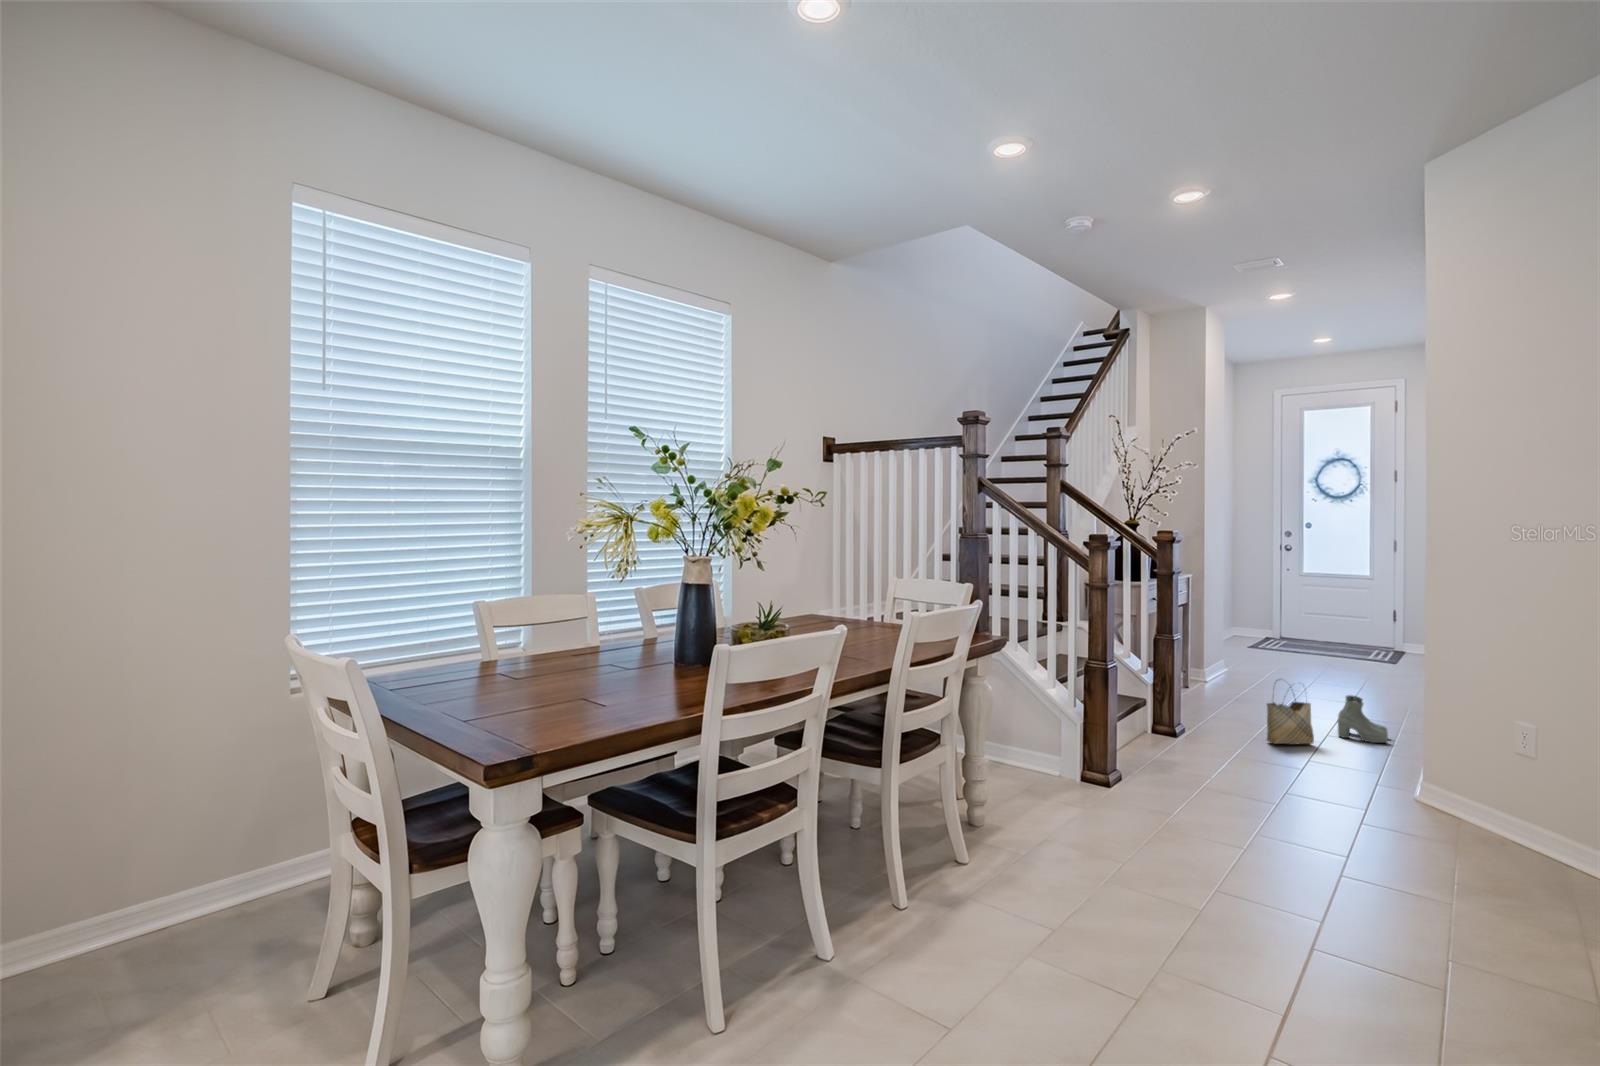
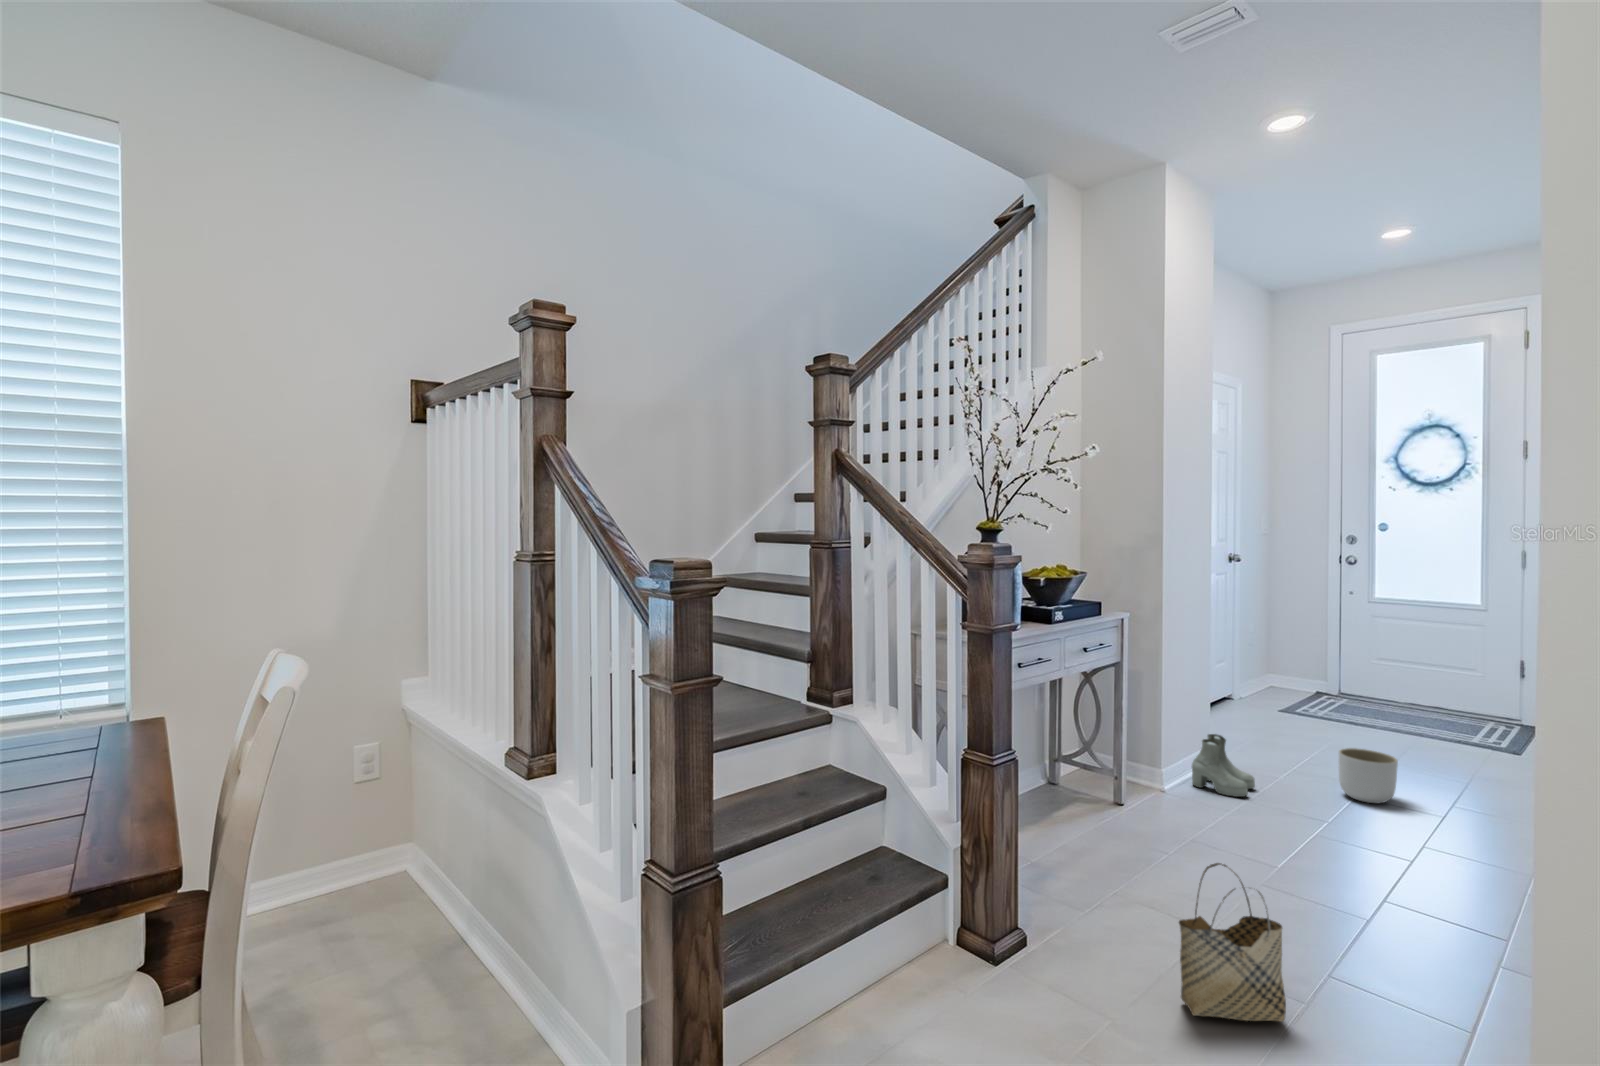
planter: none [1302,655,1335,684] -> present [1339,748,1398,803]
boots: present [1337,695,1388,743] -> present [1192,734,1255,797]

